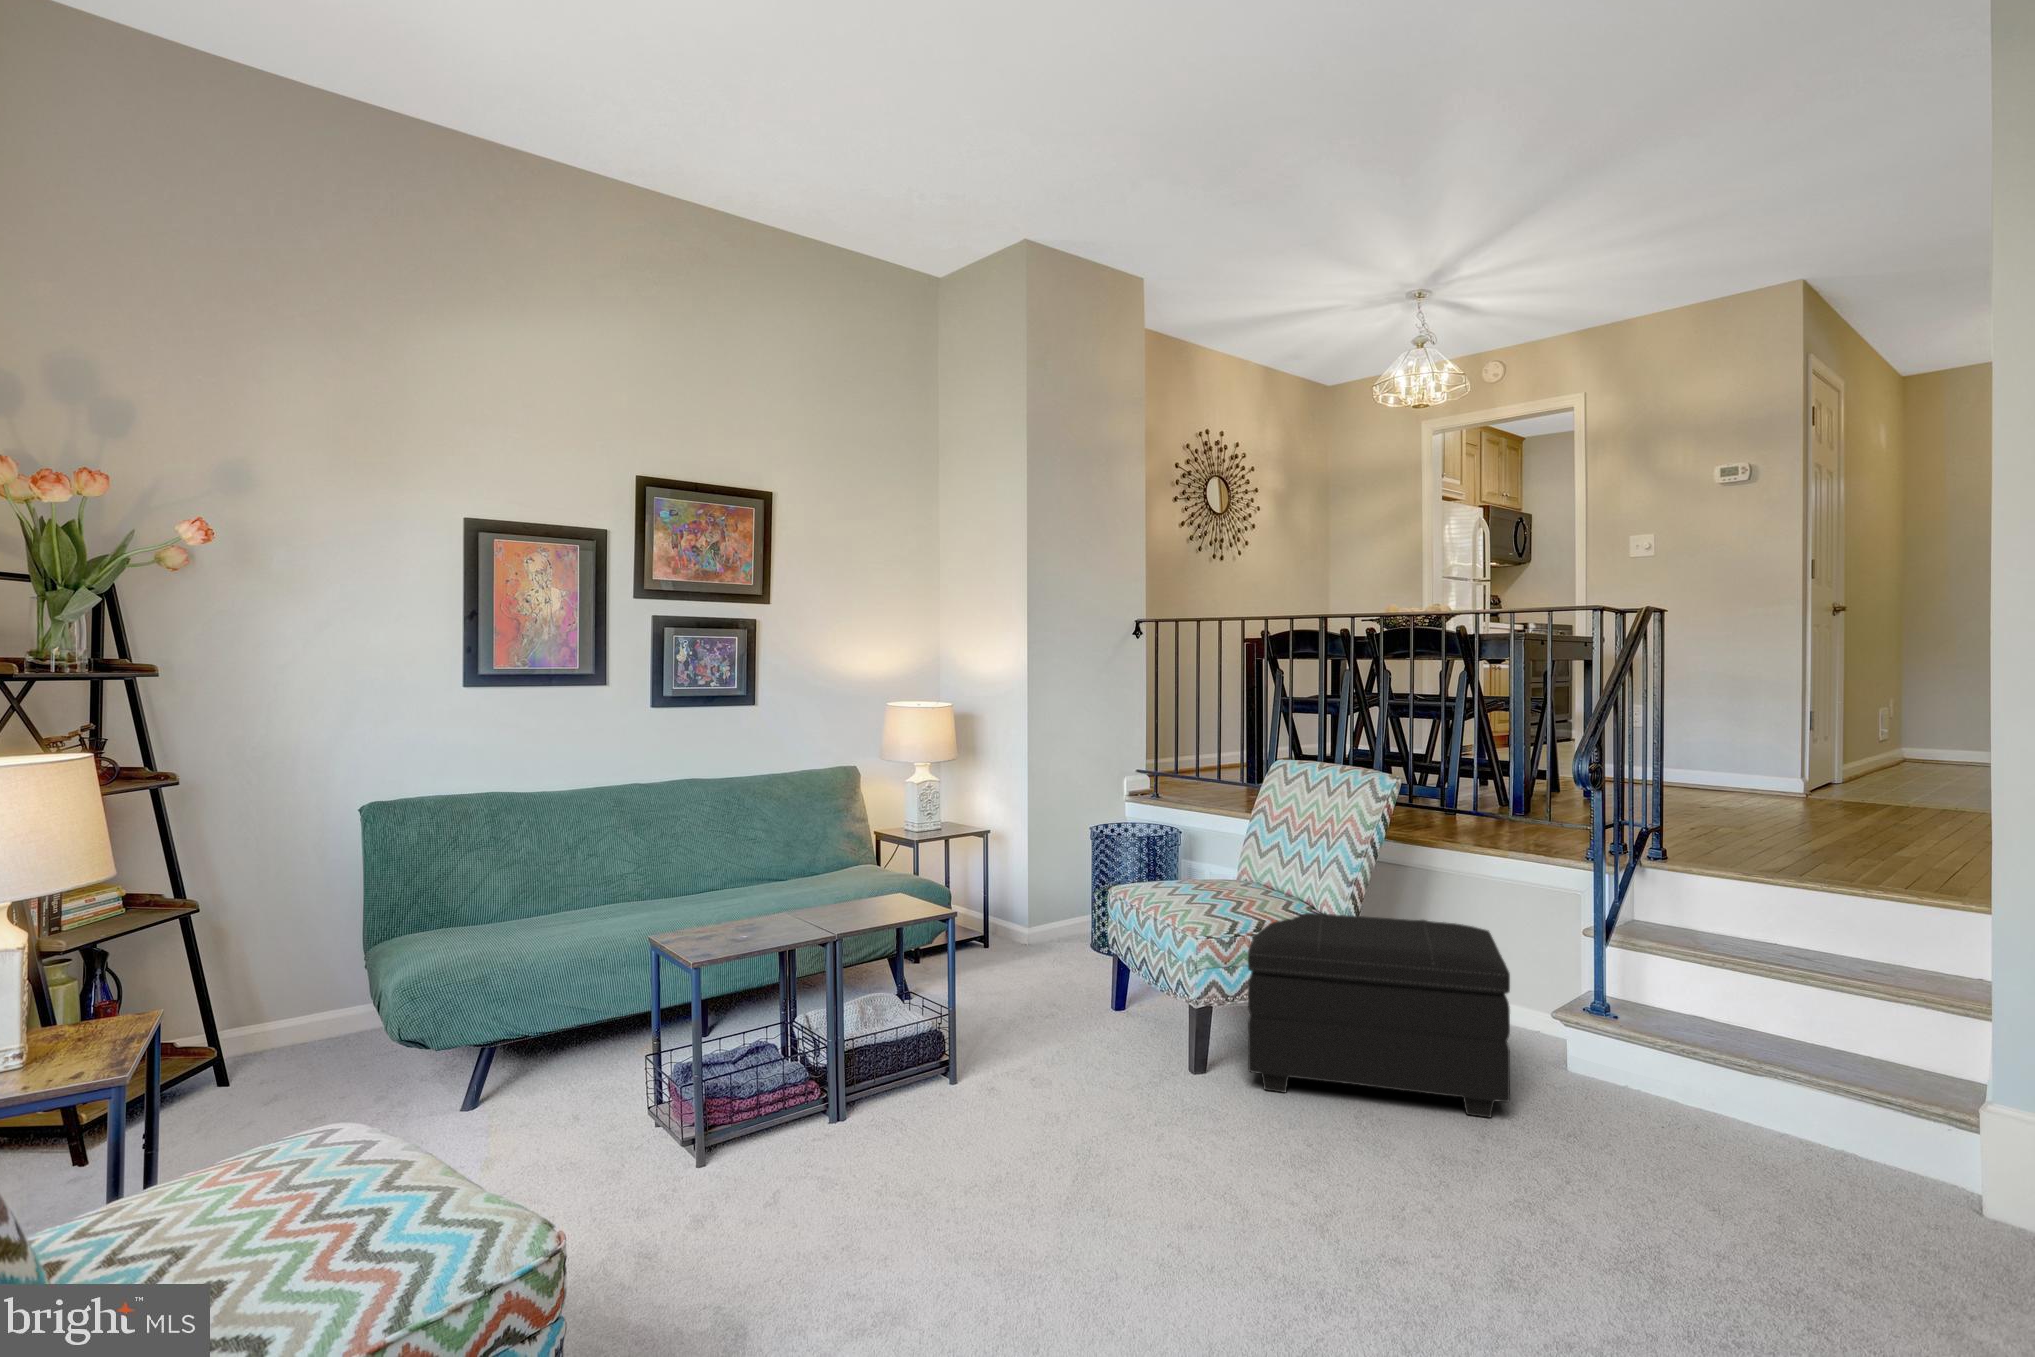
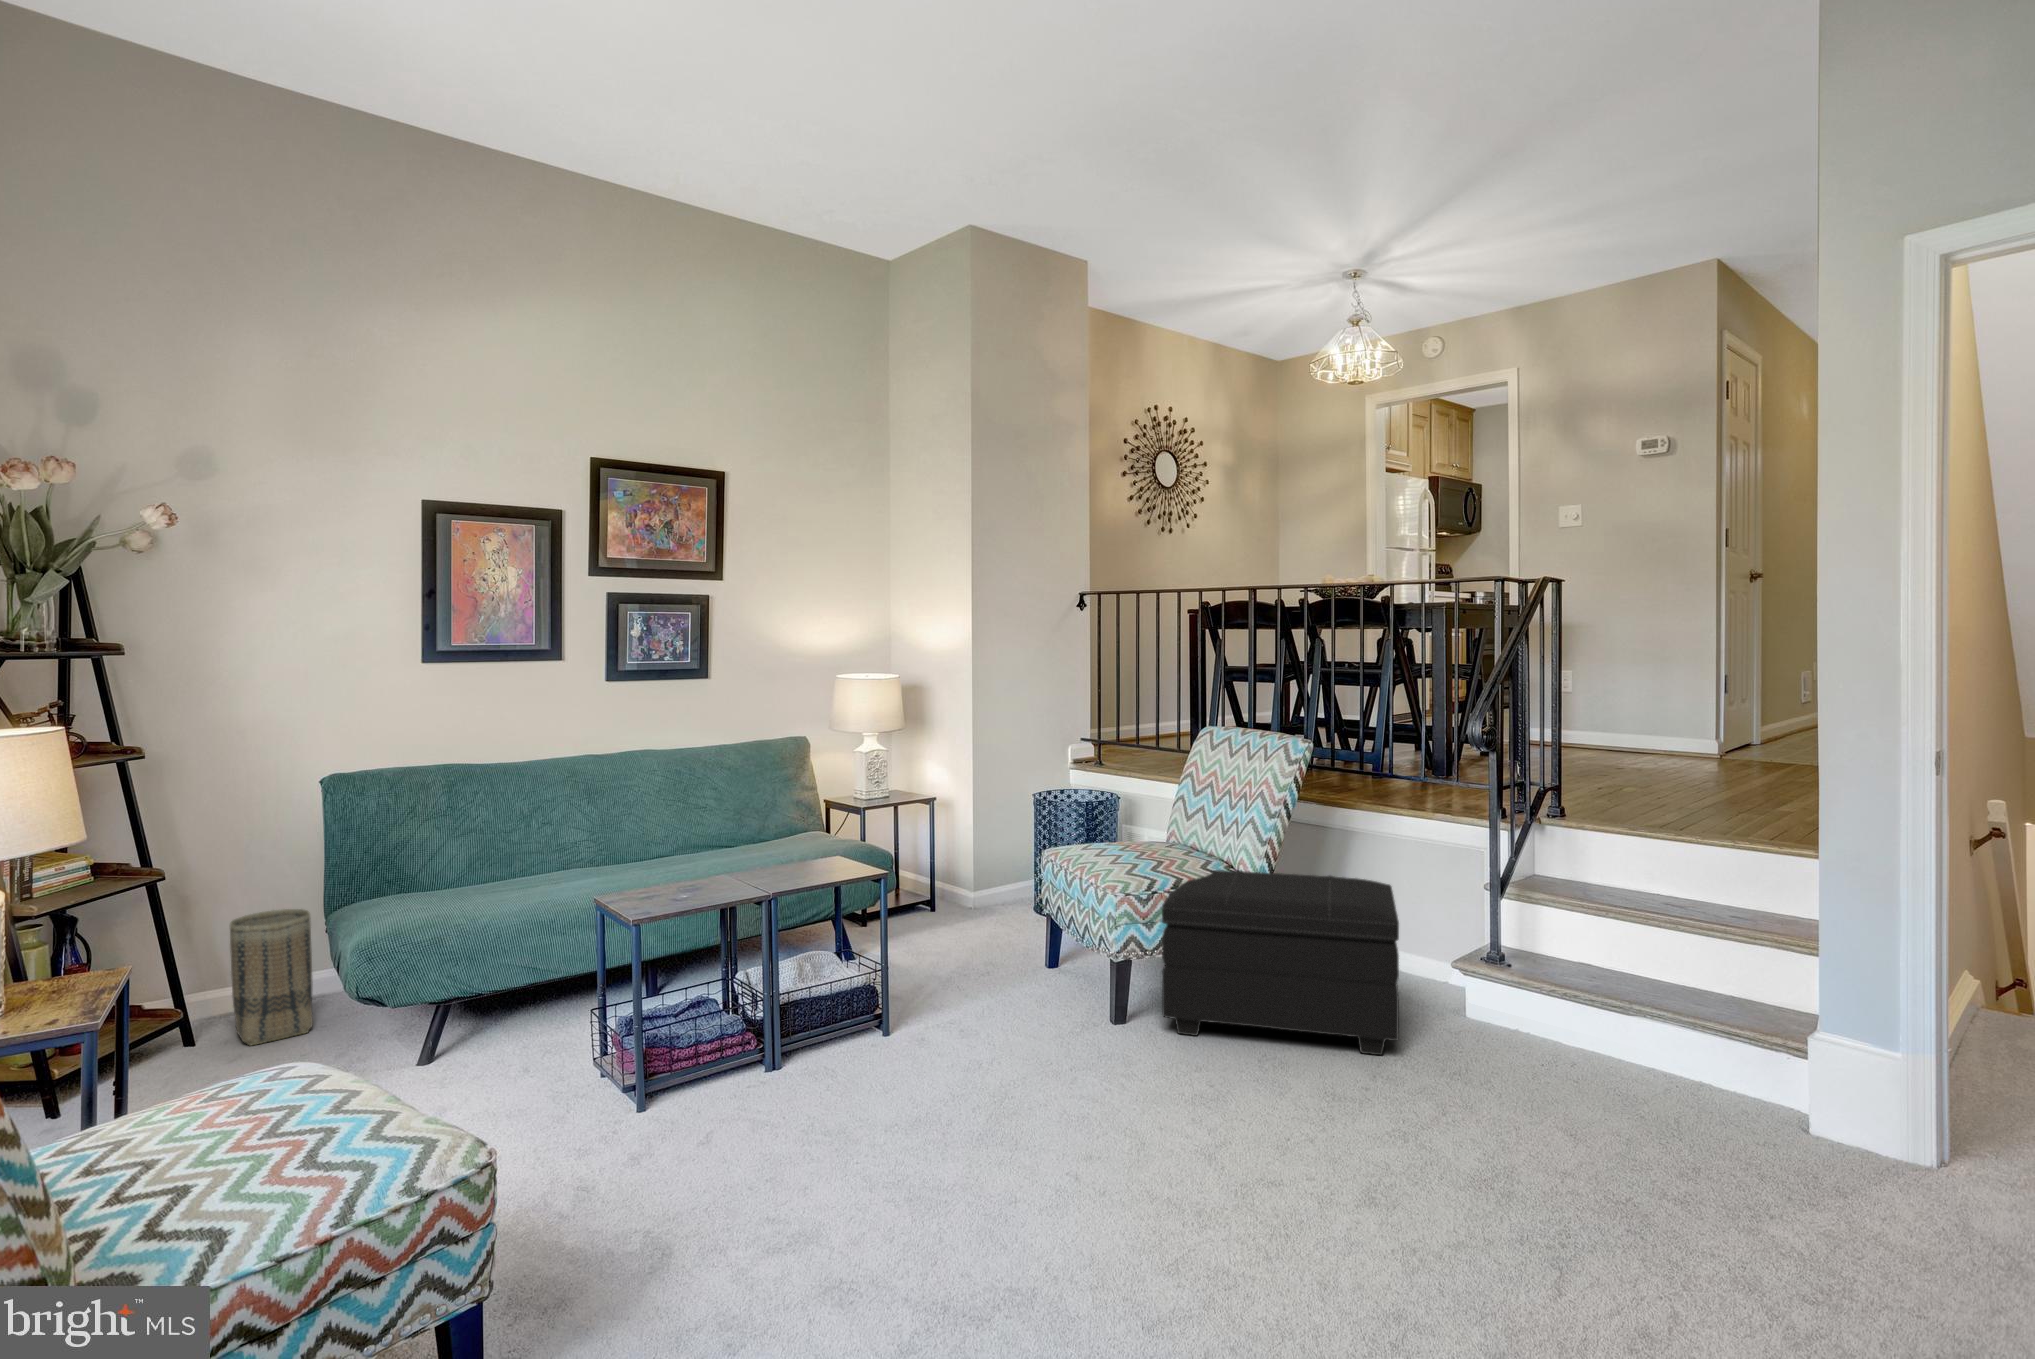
basket: none [260,945,344,1092] -> present [230,909,313,1046]

